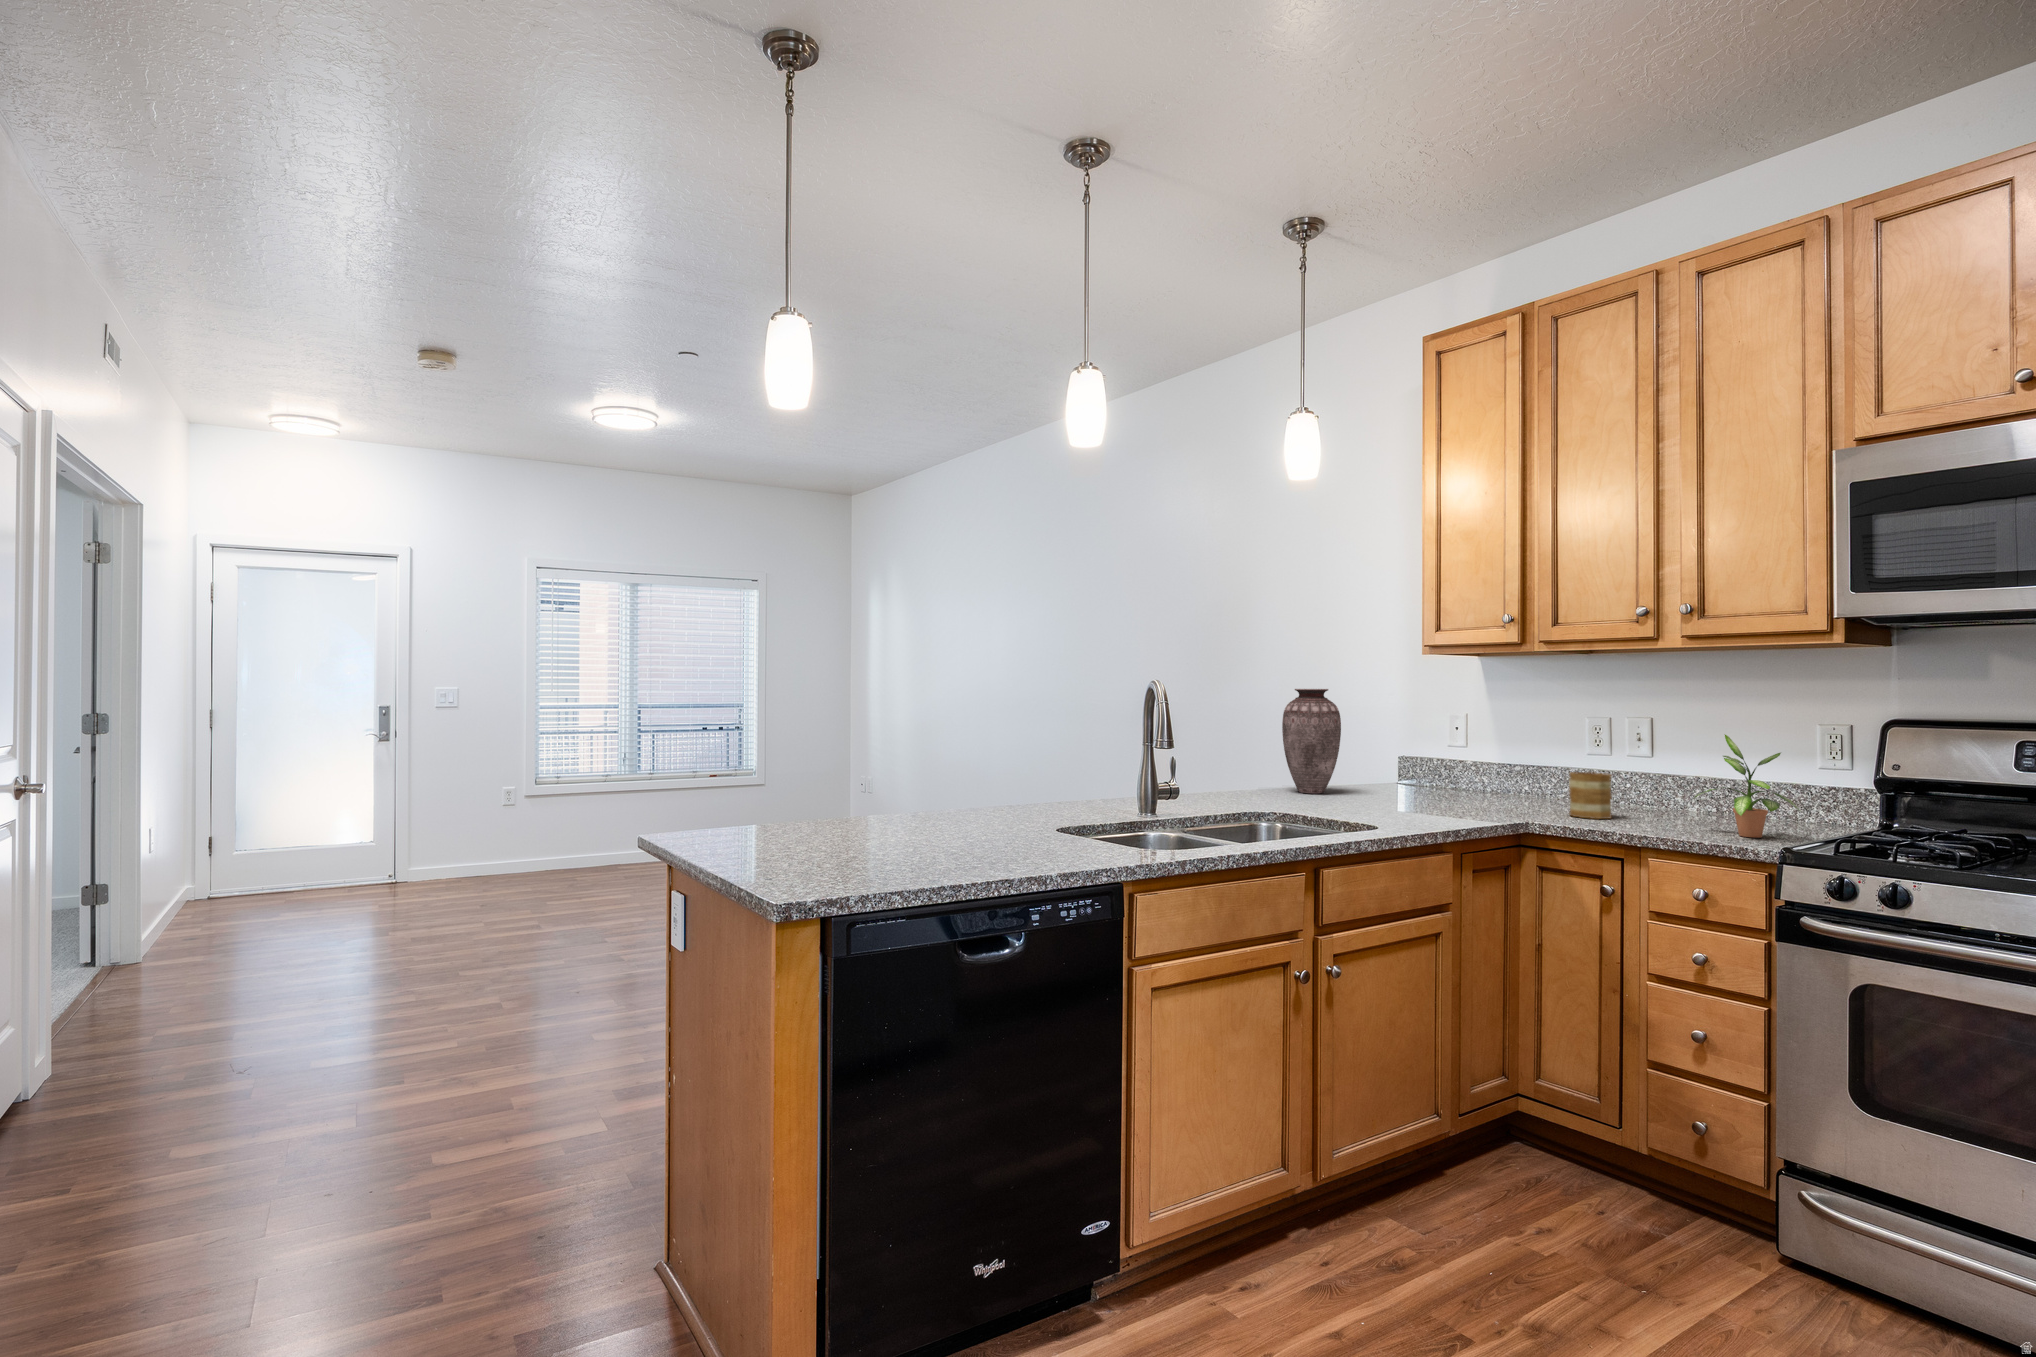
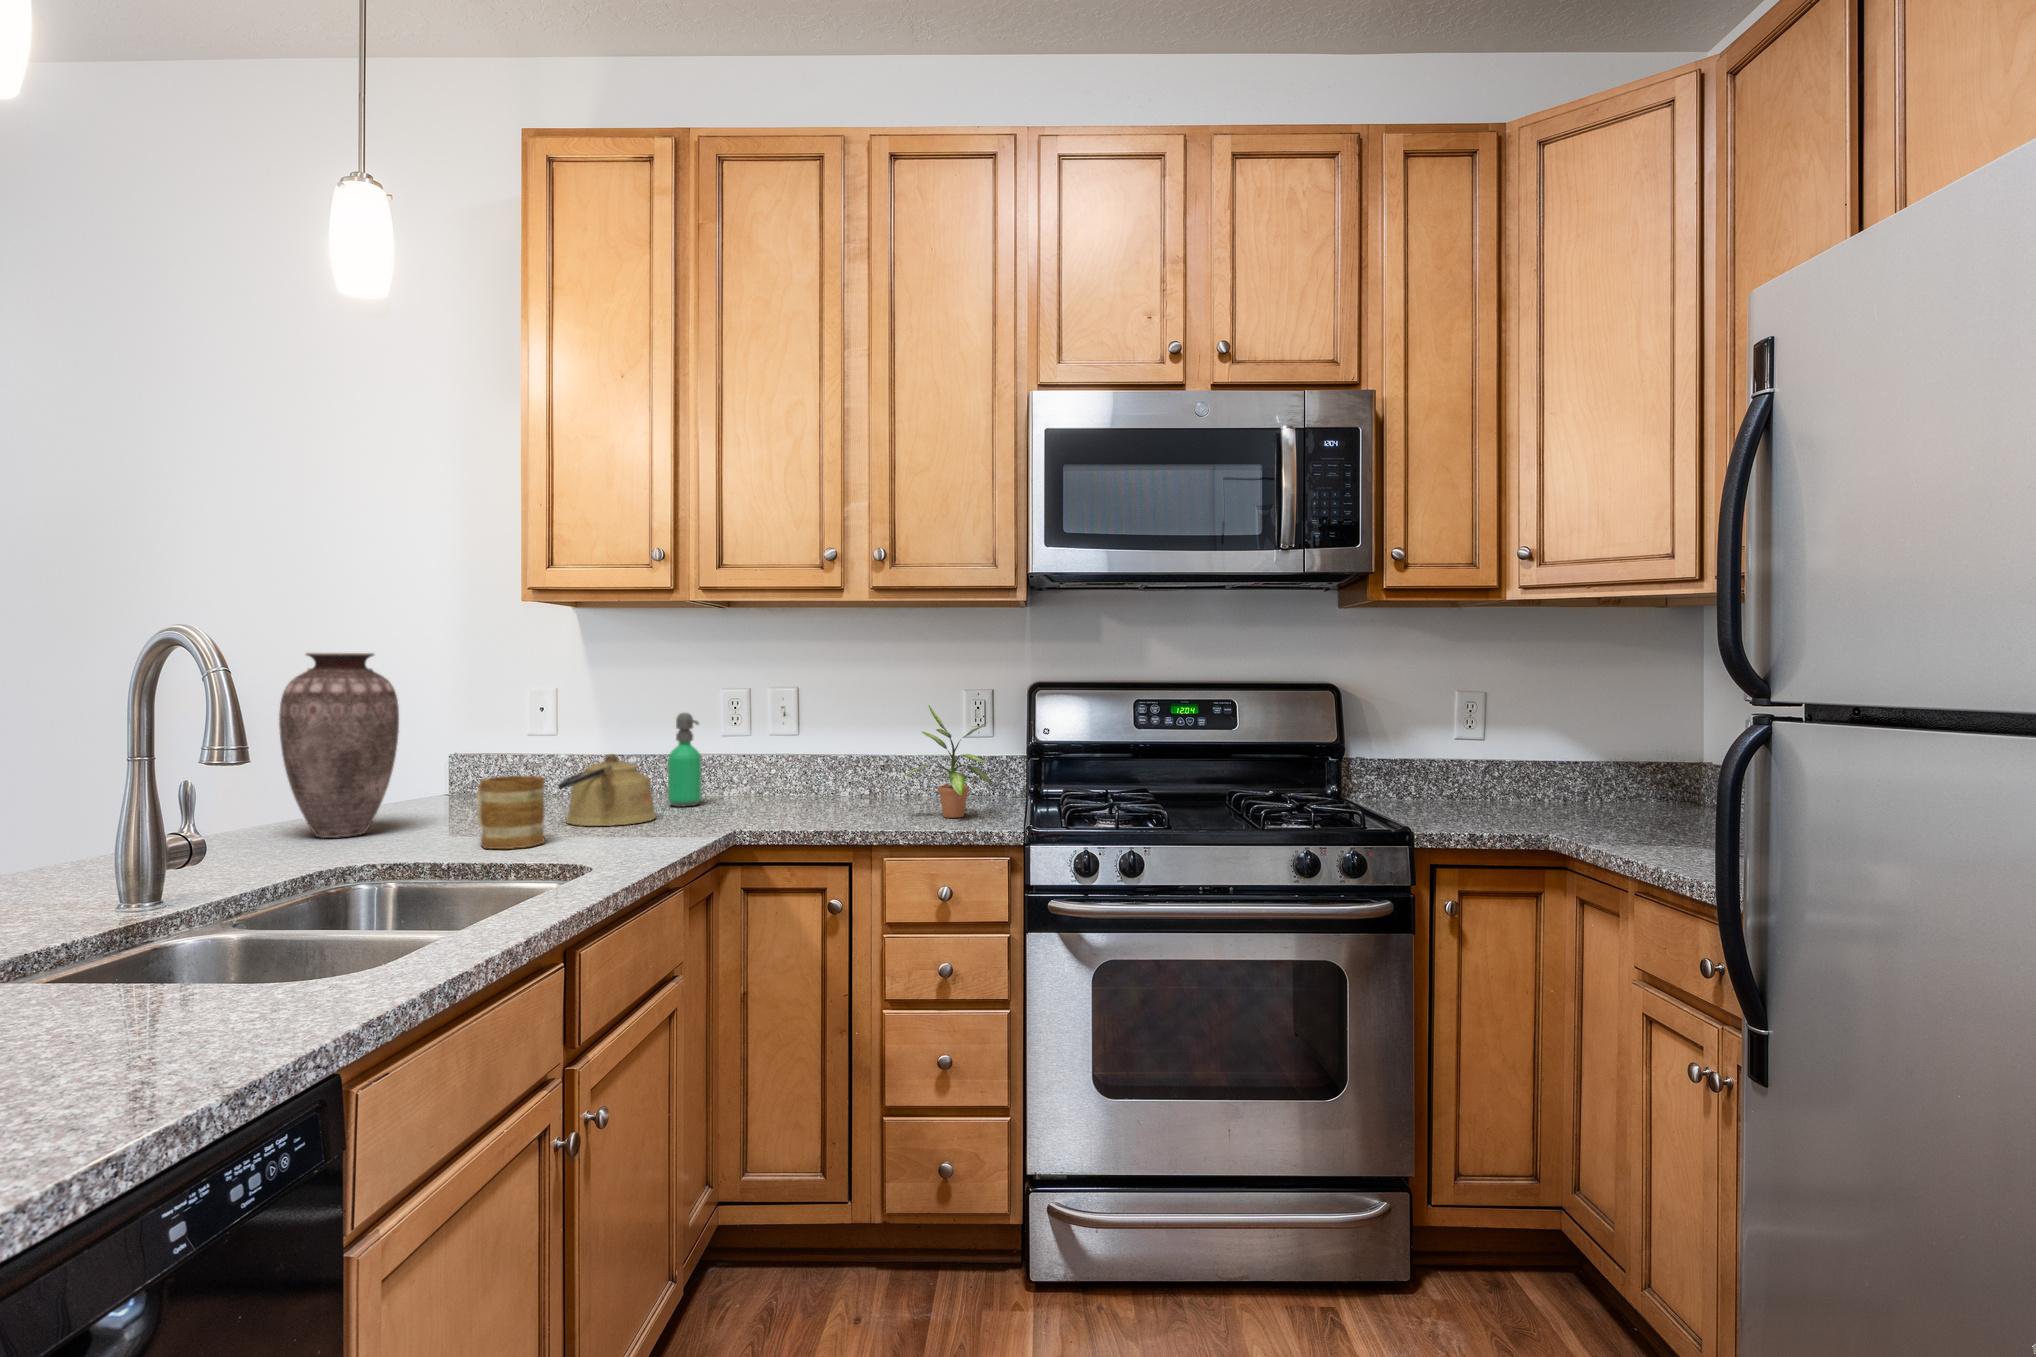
soap dispenser: none [1526,733,1553,804] -> present [668,713,701,807]
kettle: none [1427,758,1500,808] -> present [558,754,656,826]
mug: present [1569,772,1612,819] -> present [477,776,545,849]

